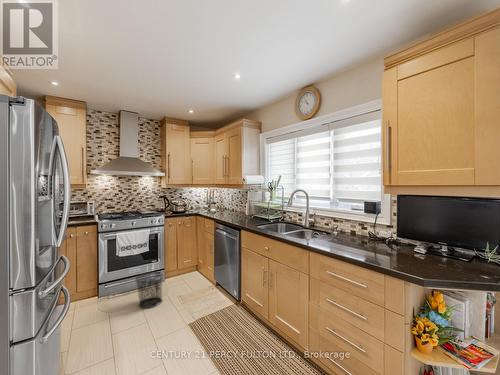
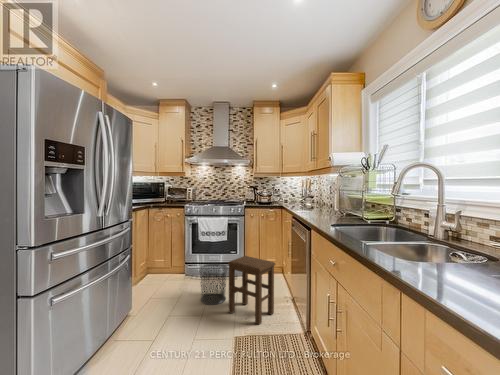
stool: none [169,260,207,309] -> present [228,256,275,324]

